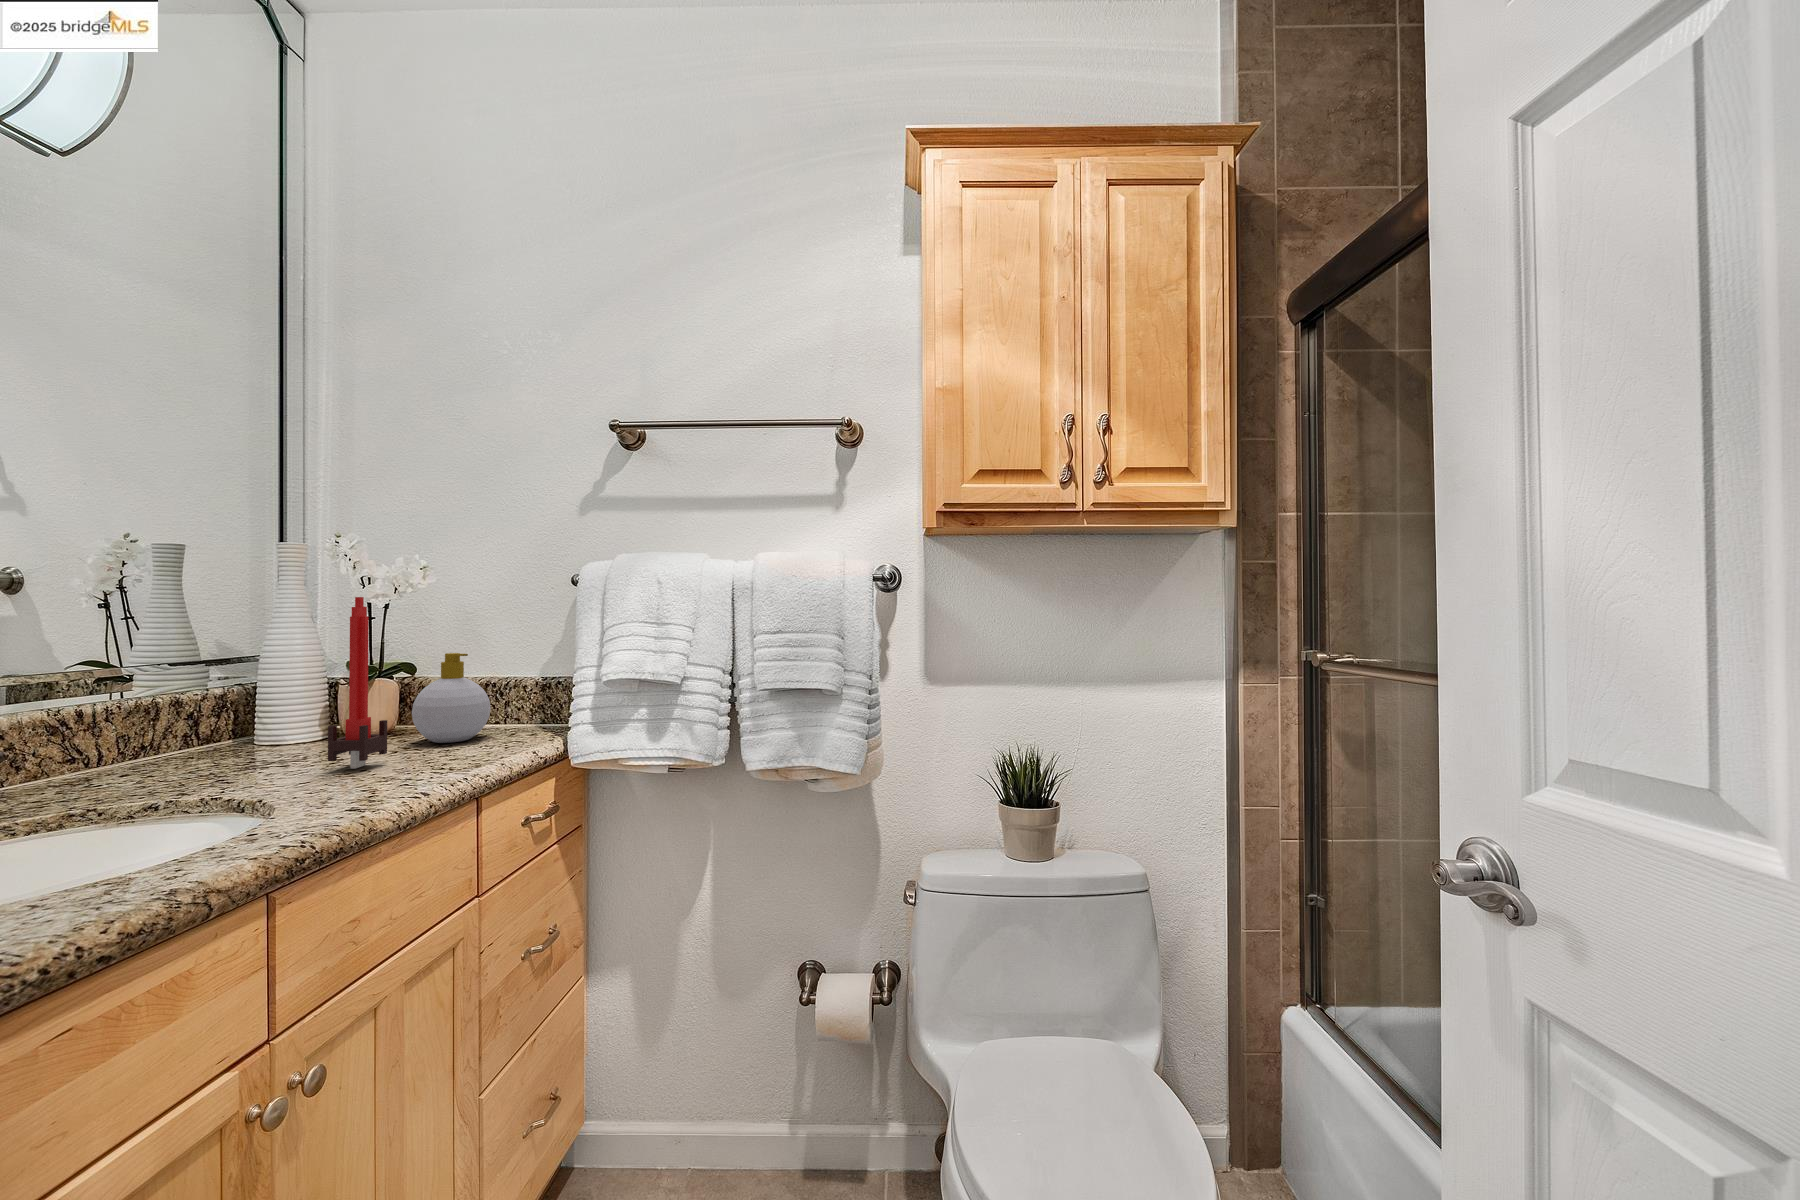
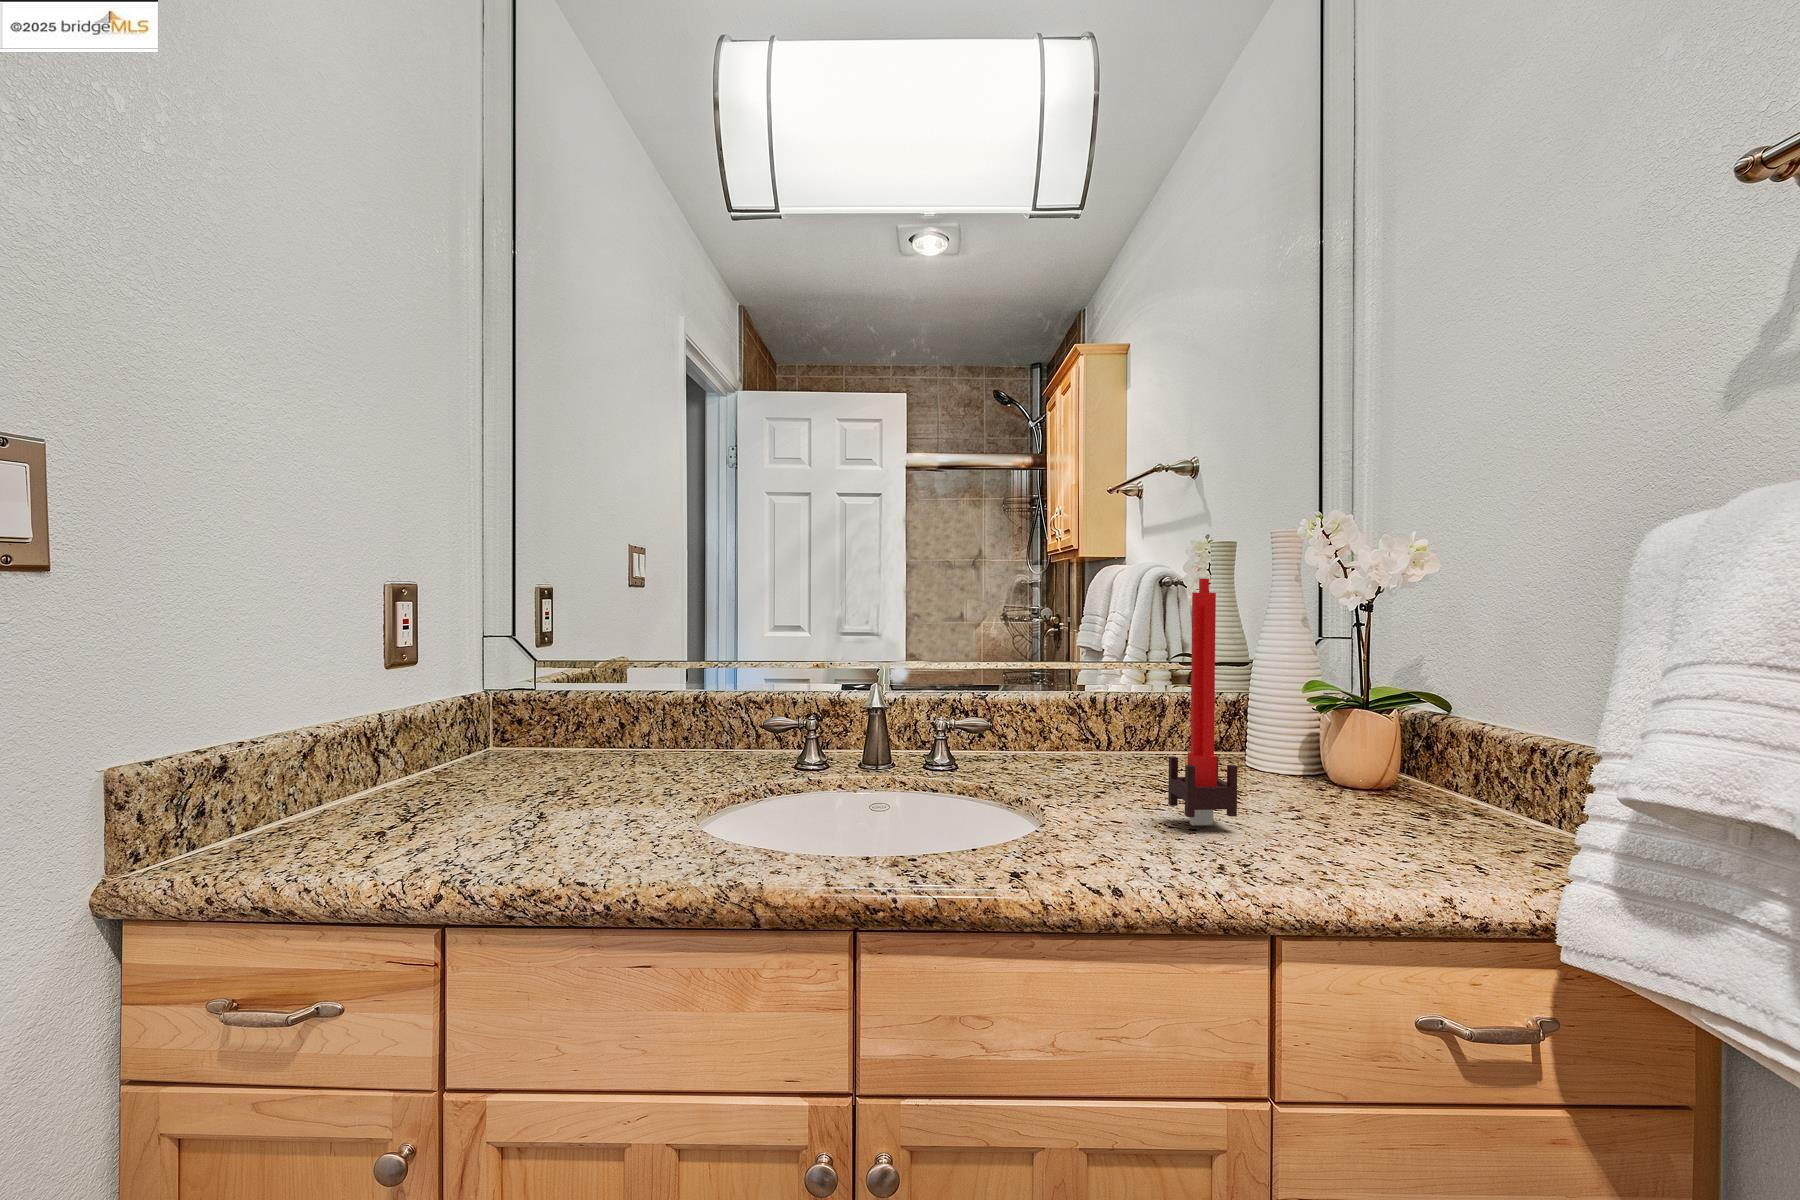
soap bottle: present [412,653,491,743] -> none [1343,677,1478,836]

